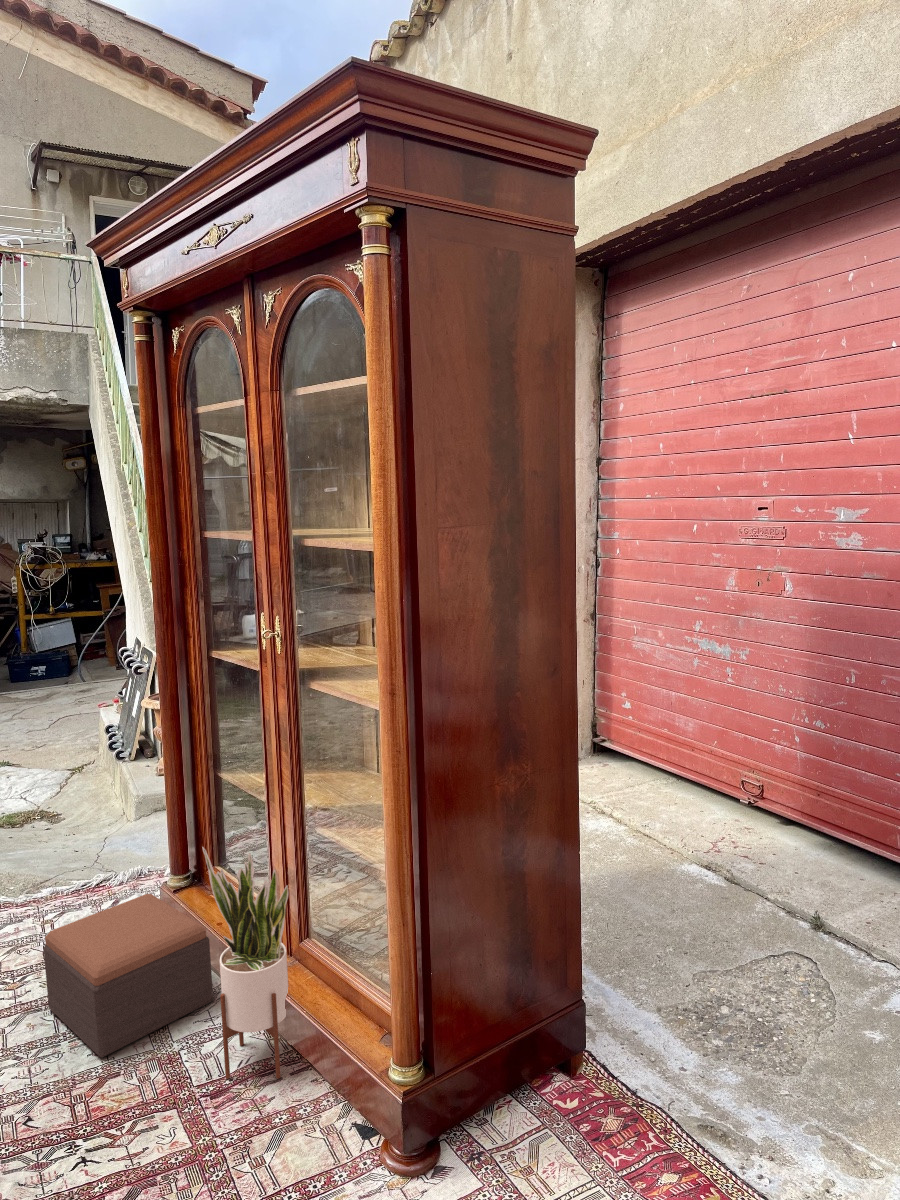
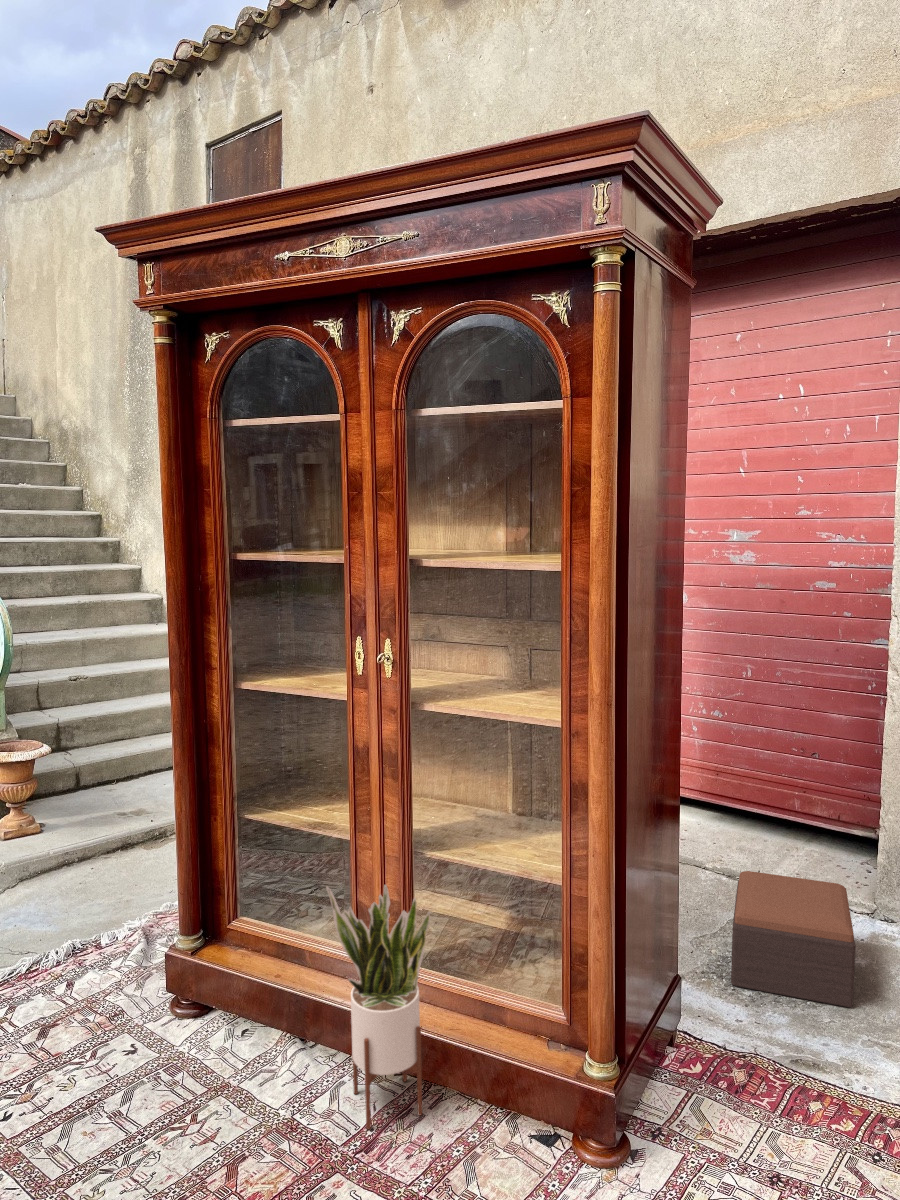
footstool: present [43,894,213,1057] -> present [731,871,856,1008]

